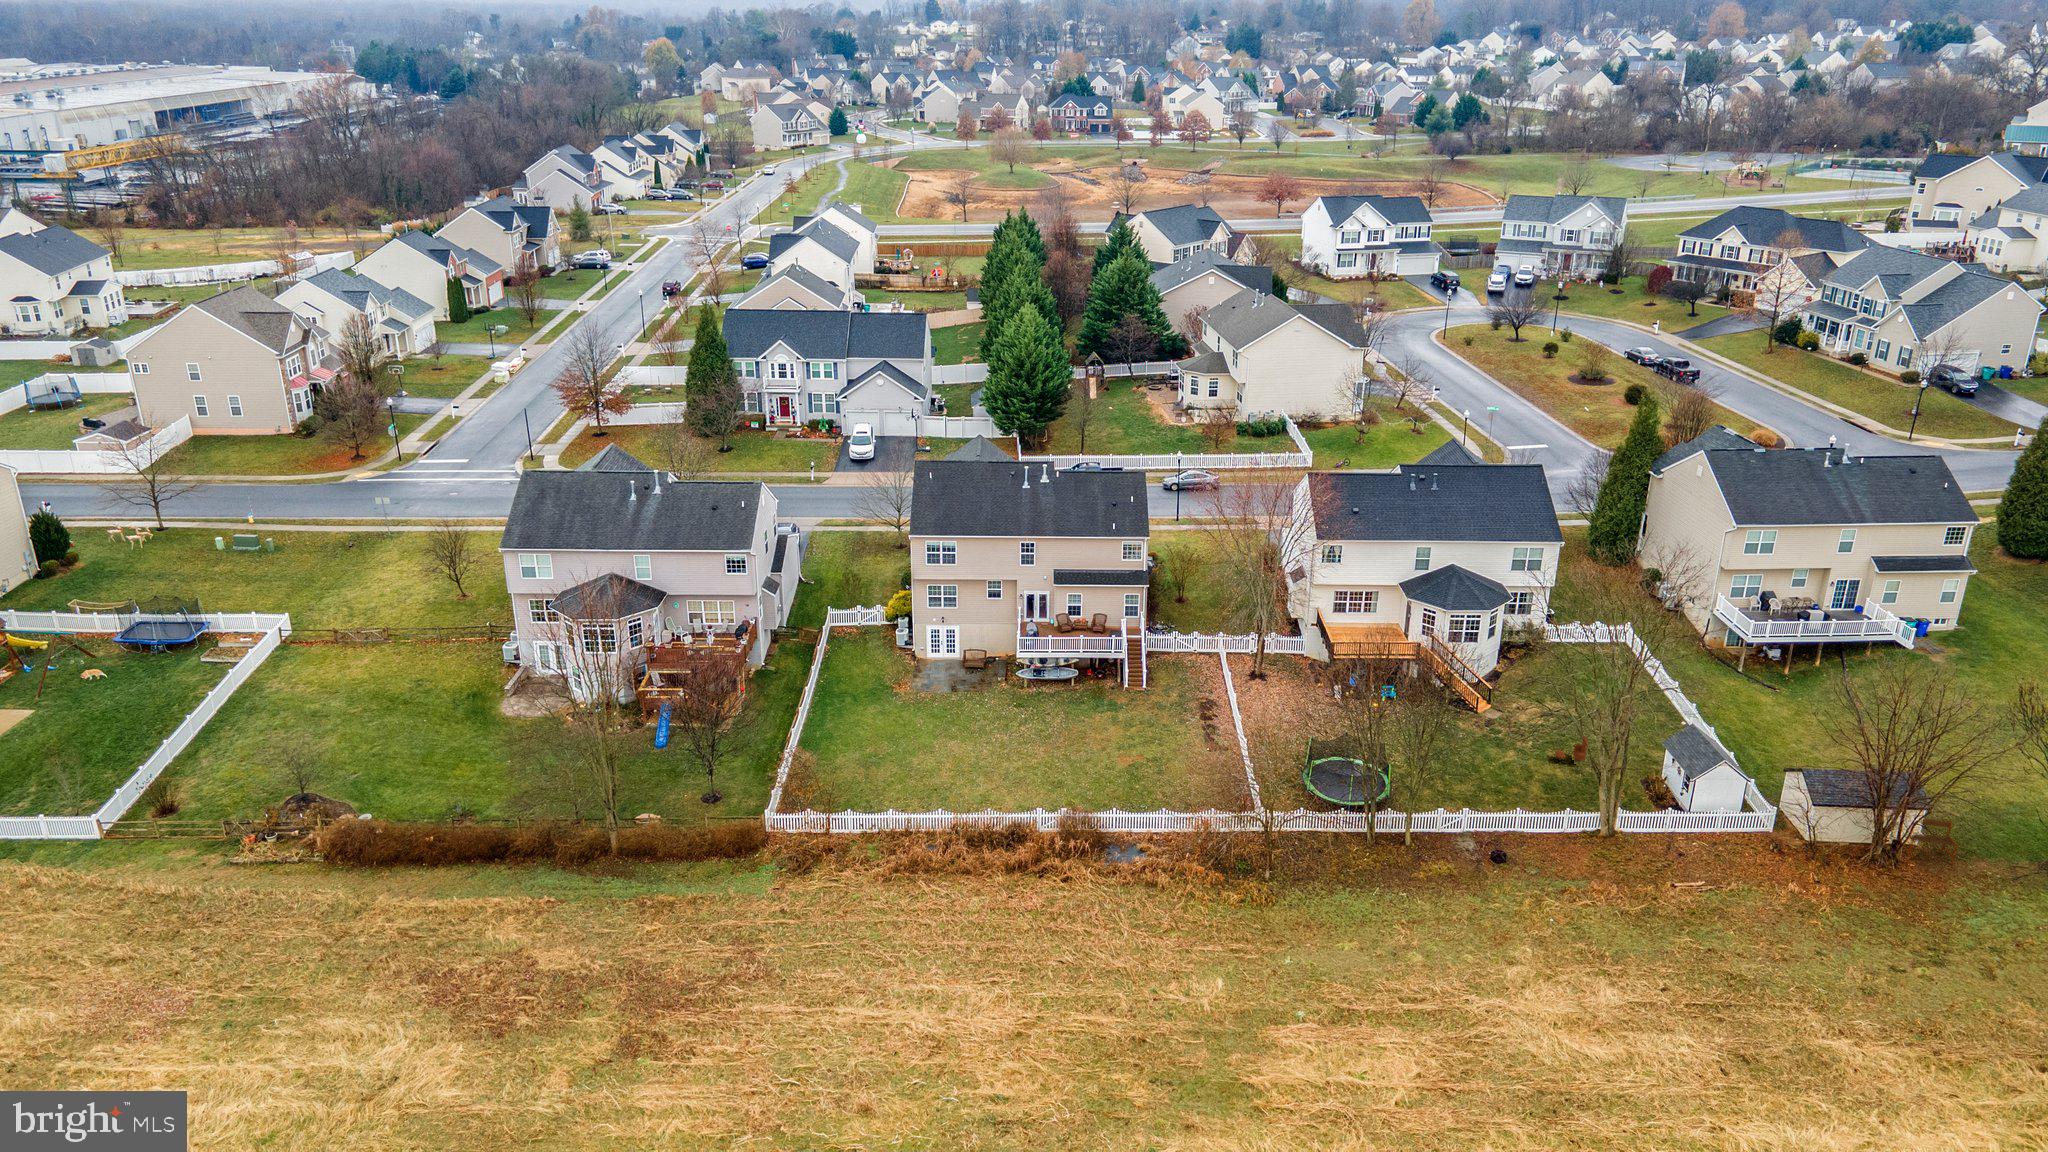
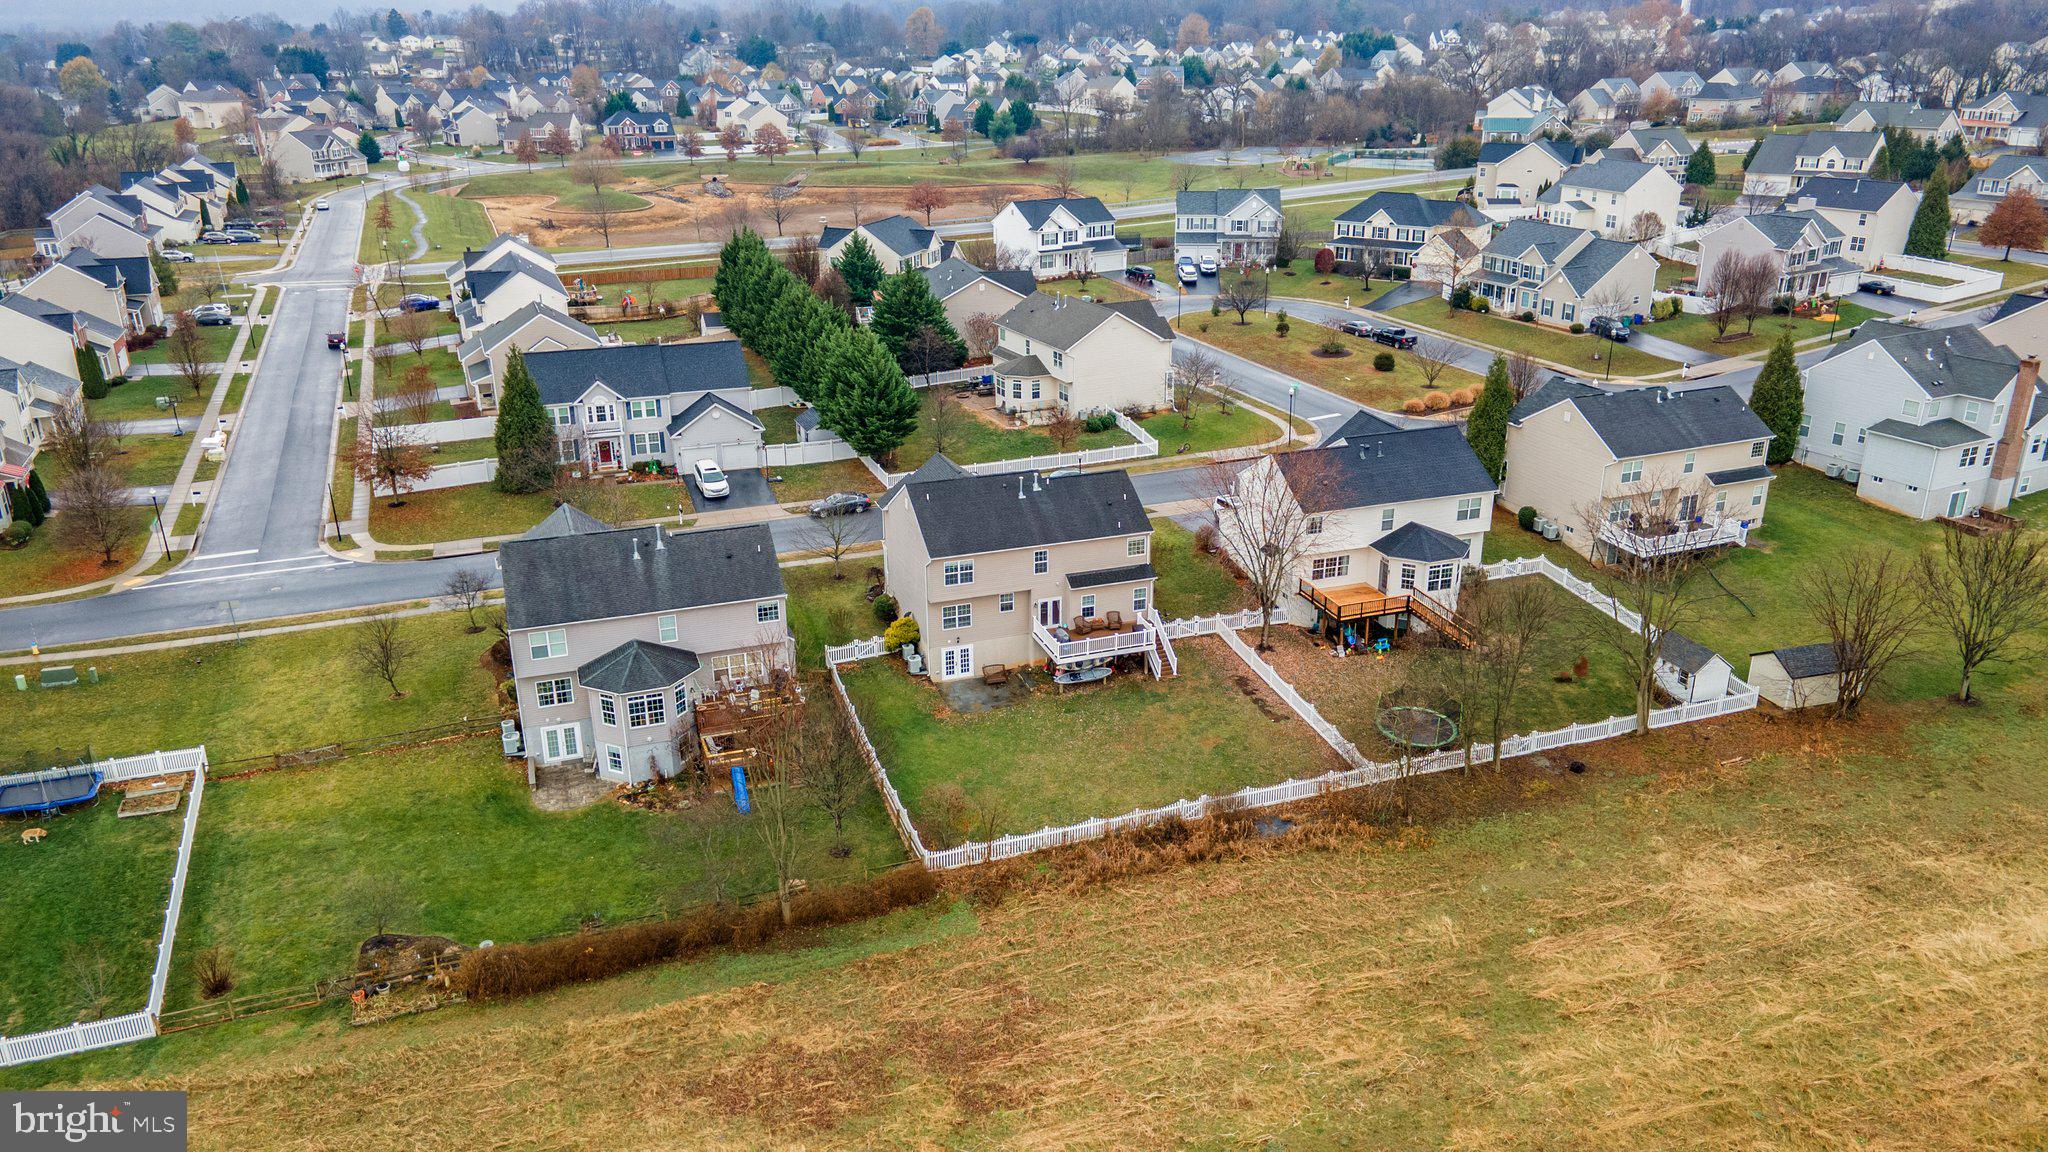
bench: present [1905,818,1957,865] -> none [1850,675,1896,713]

